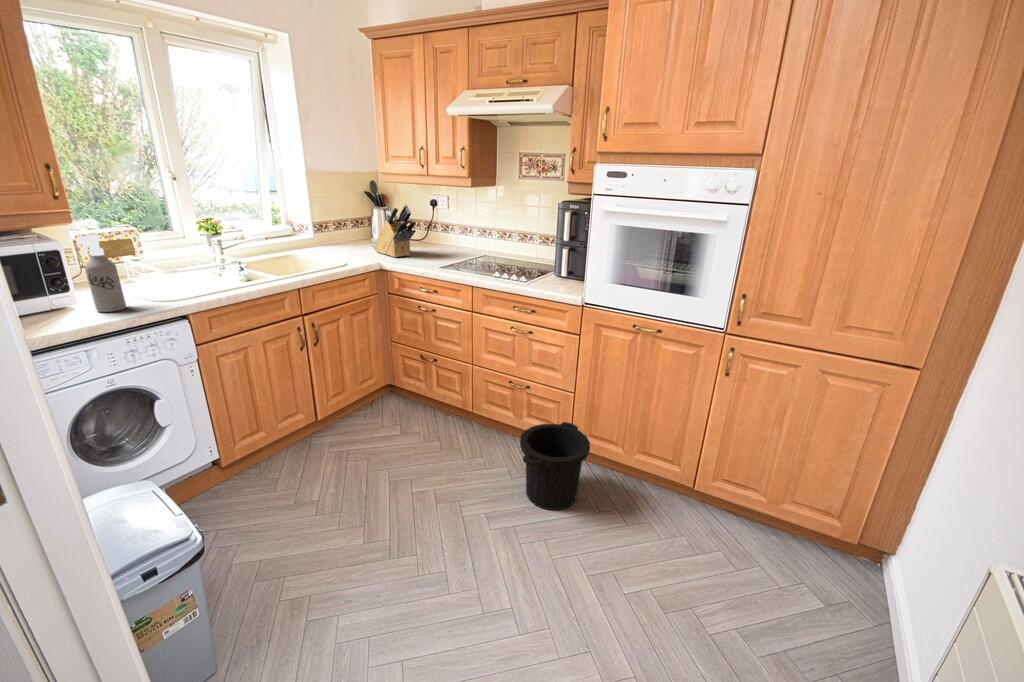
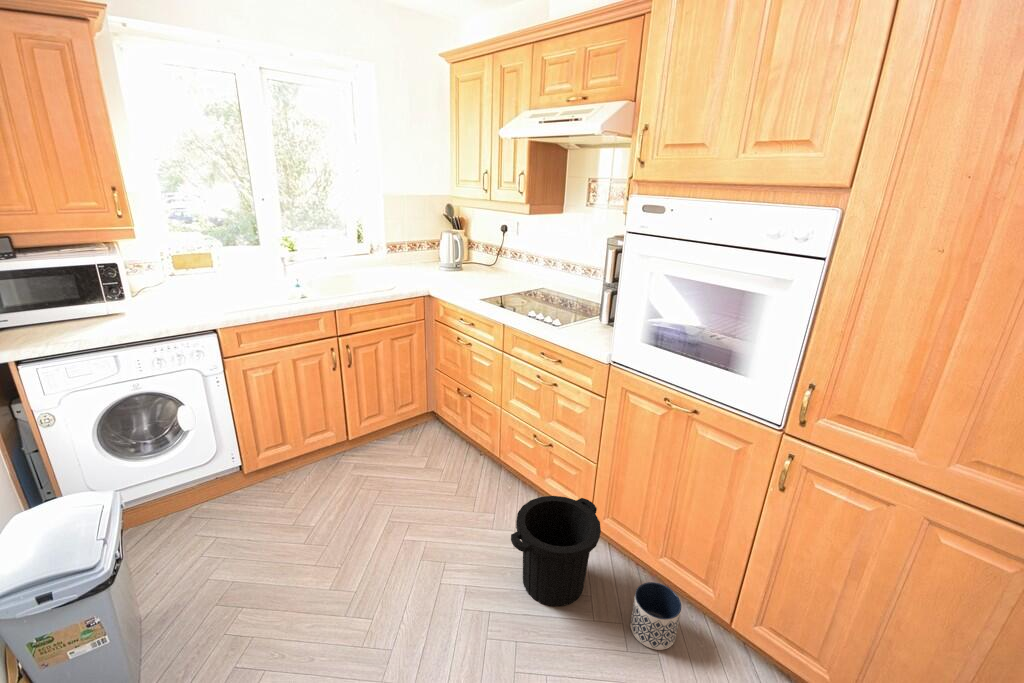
knife block: present [374,205,416,257] -> none [434,229,470,283]
spray bottle: present [76,235,126,312] -> none [119,250,165,321]
planter: none [620,472,659,519] -> present [630,582,682,650]

